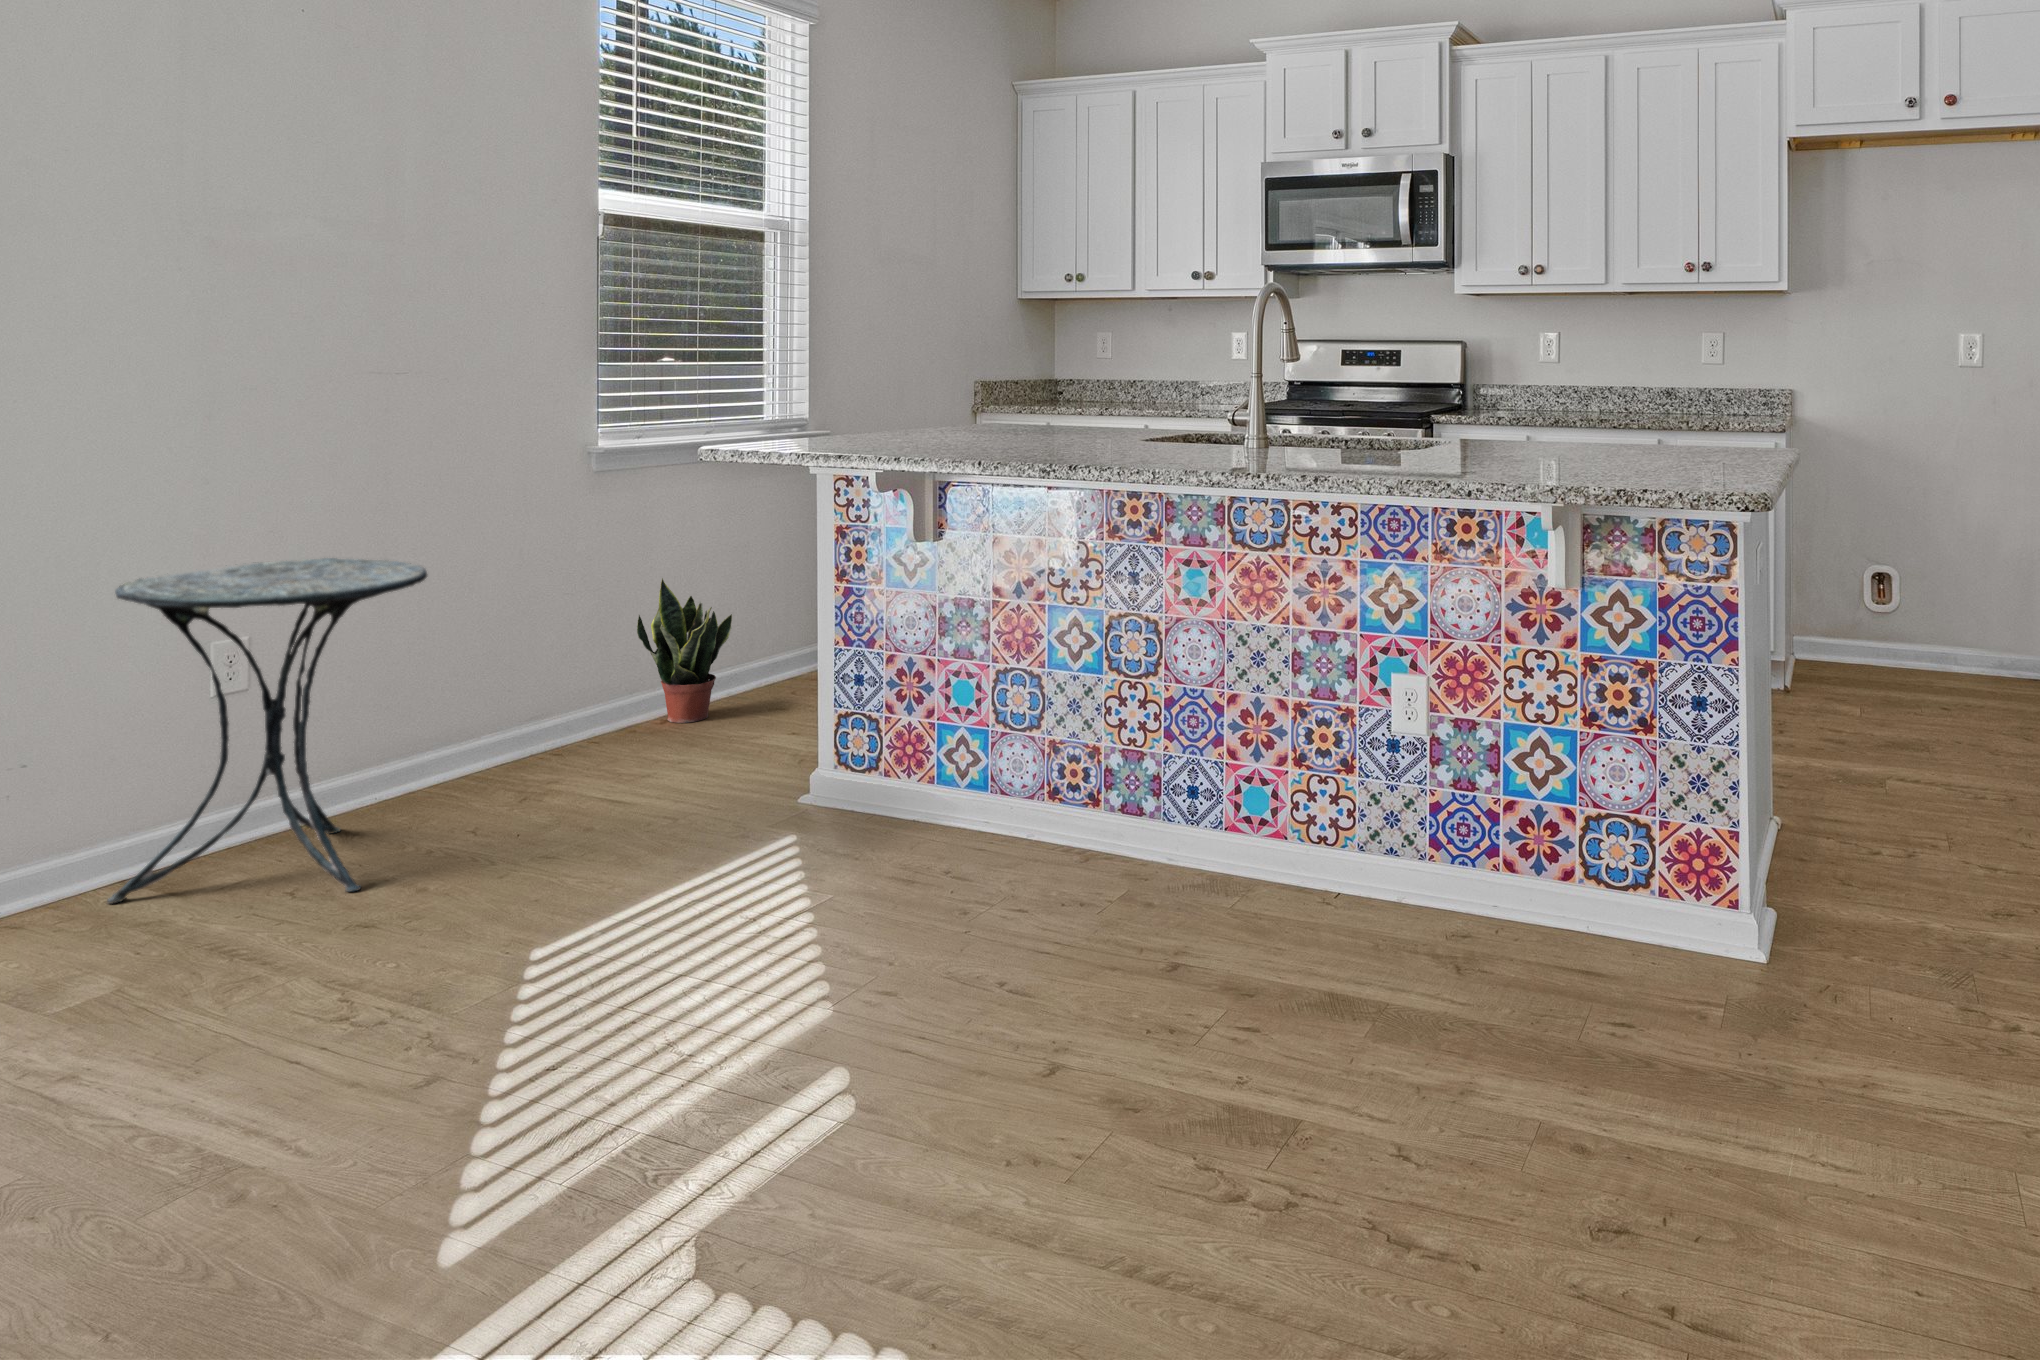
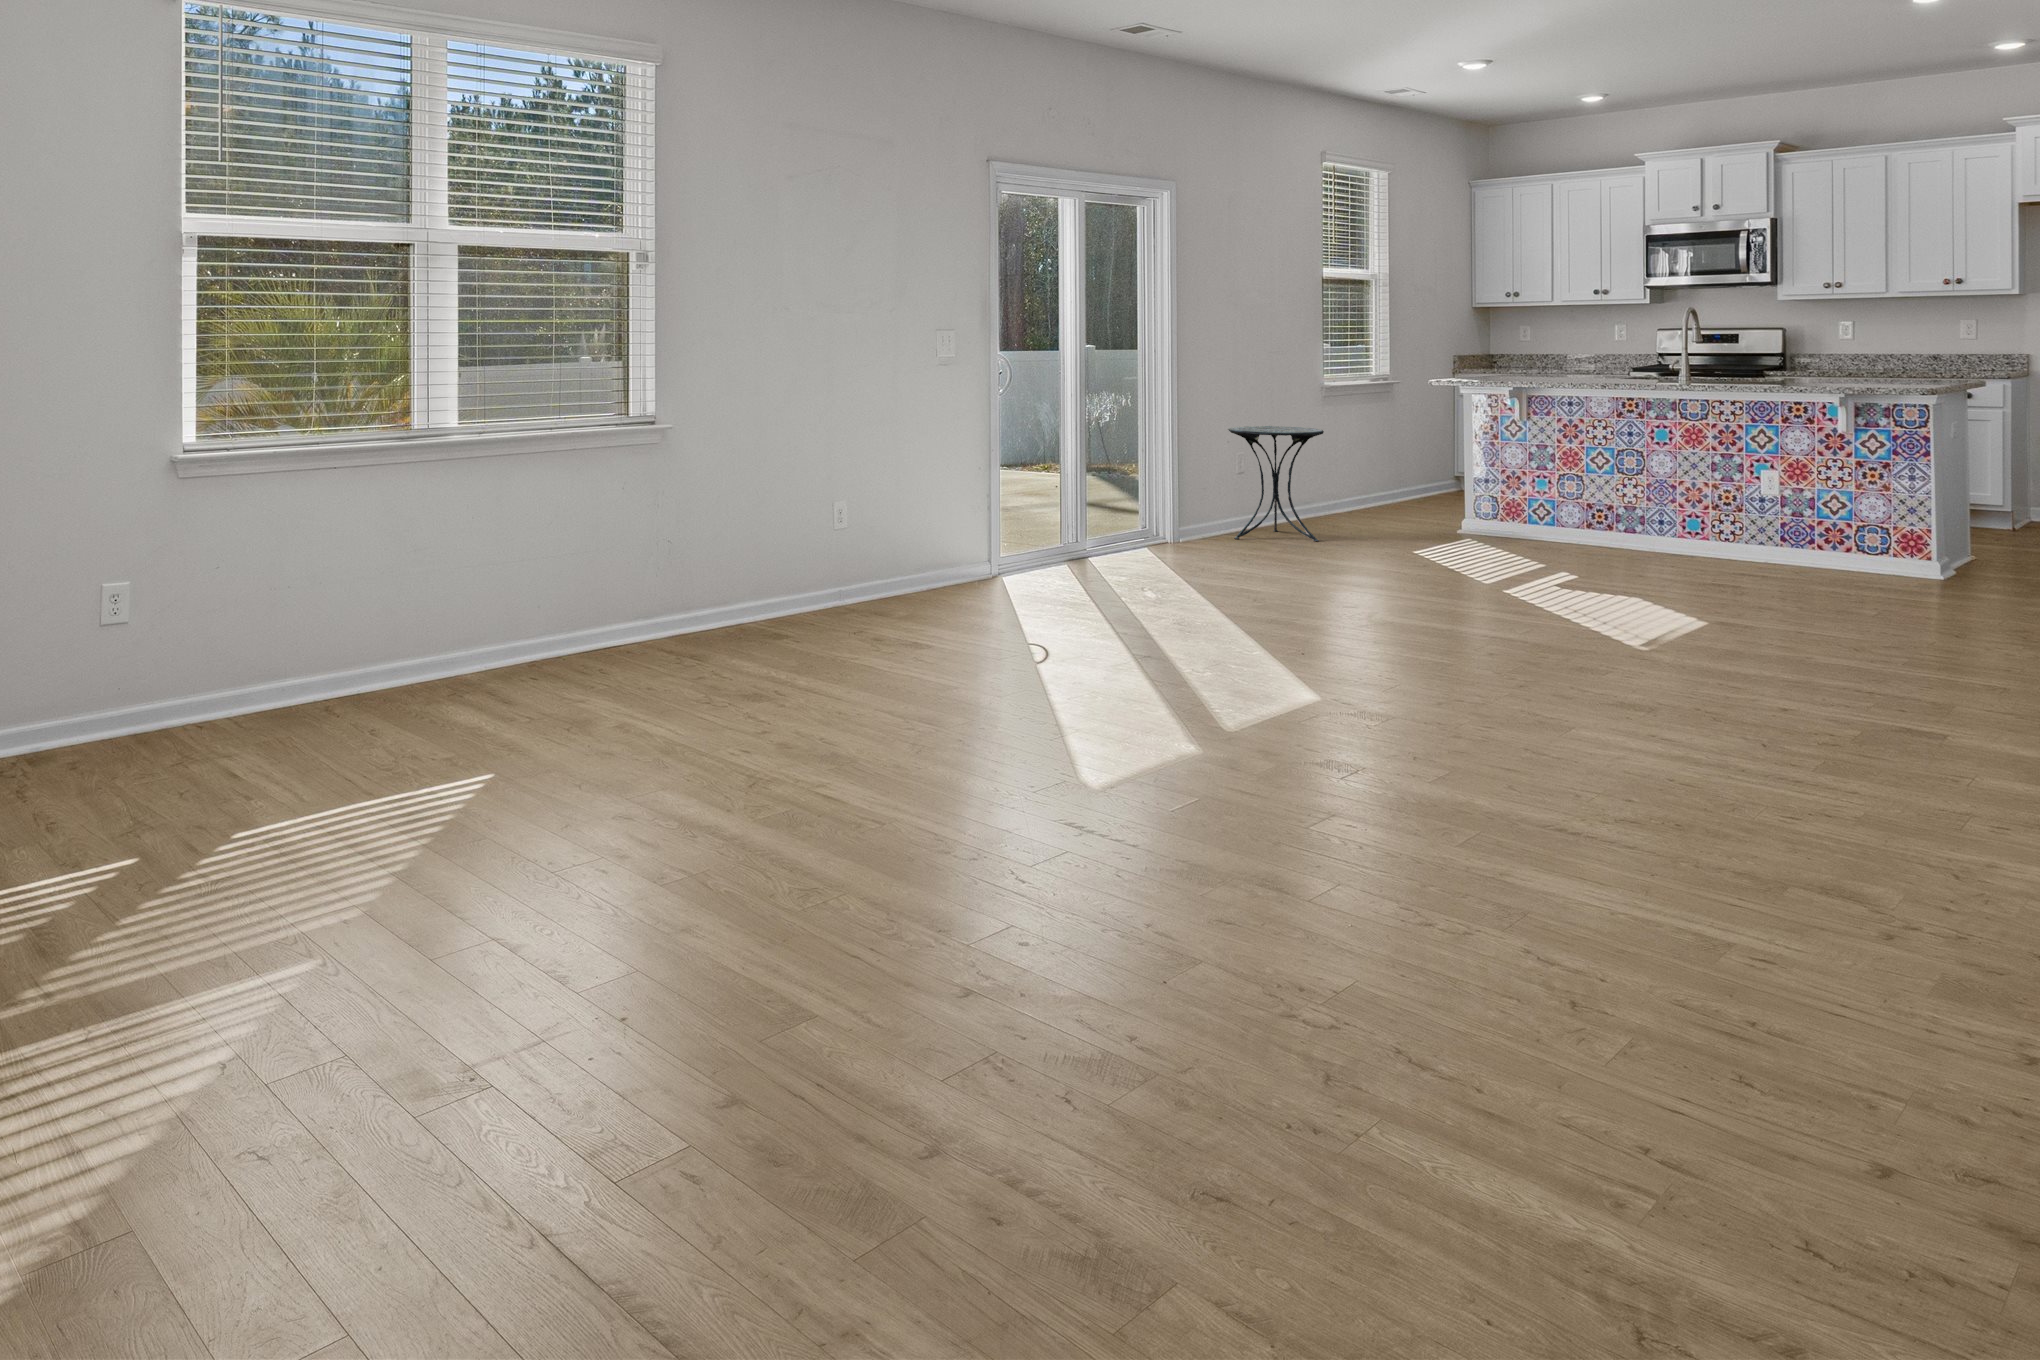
potted plant: present [637,578,732,723] -> none [1341,448,1379,515]

